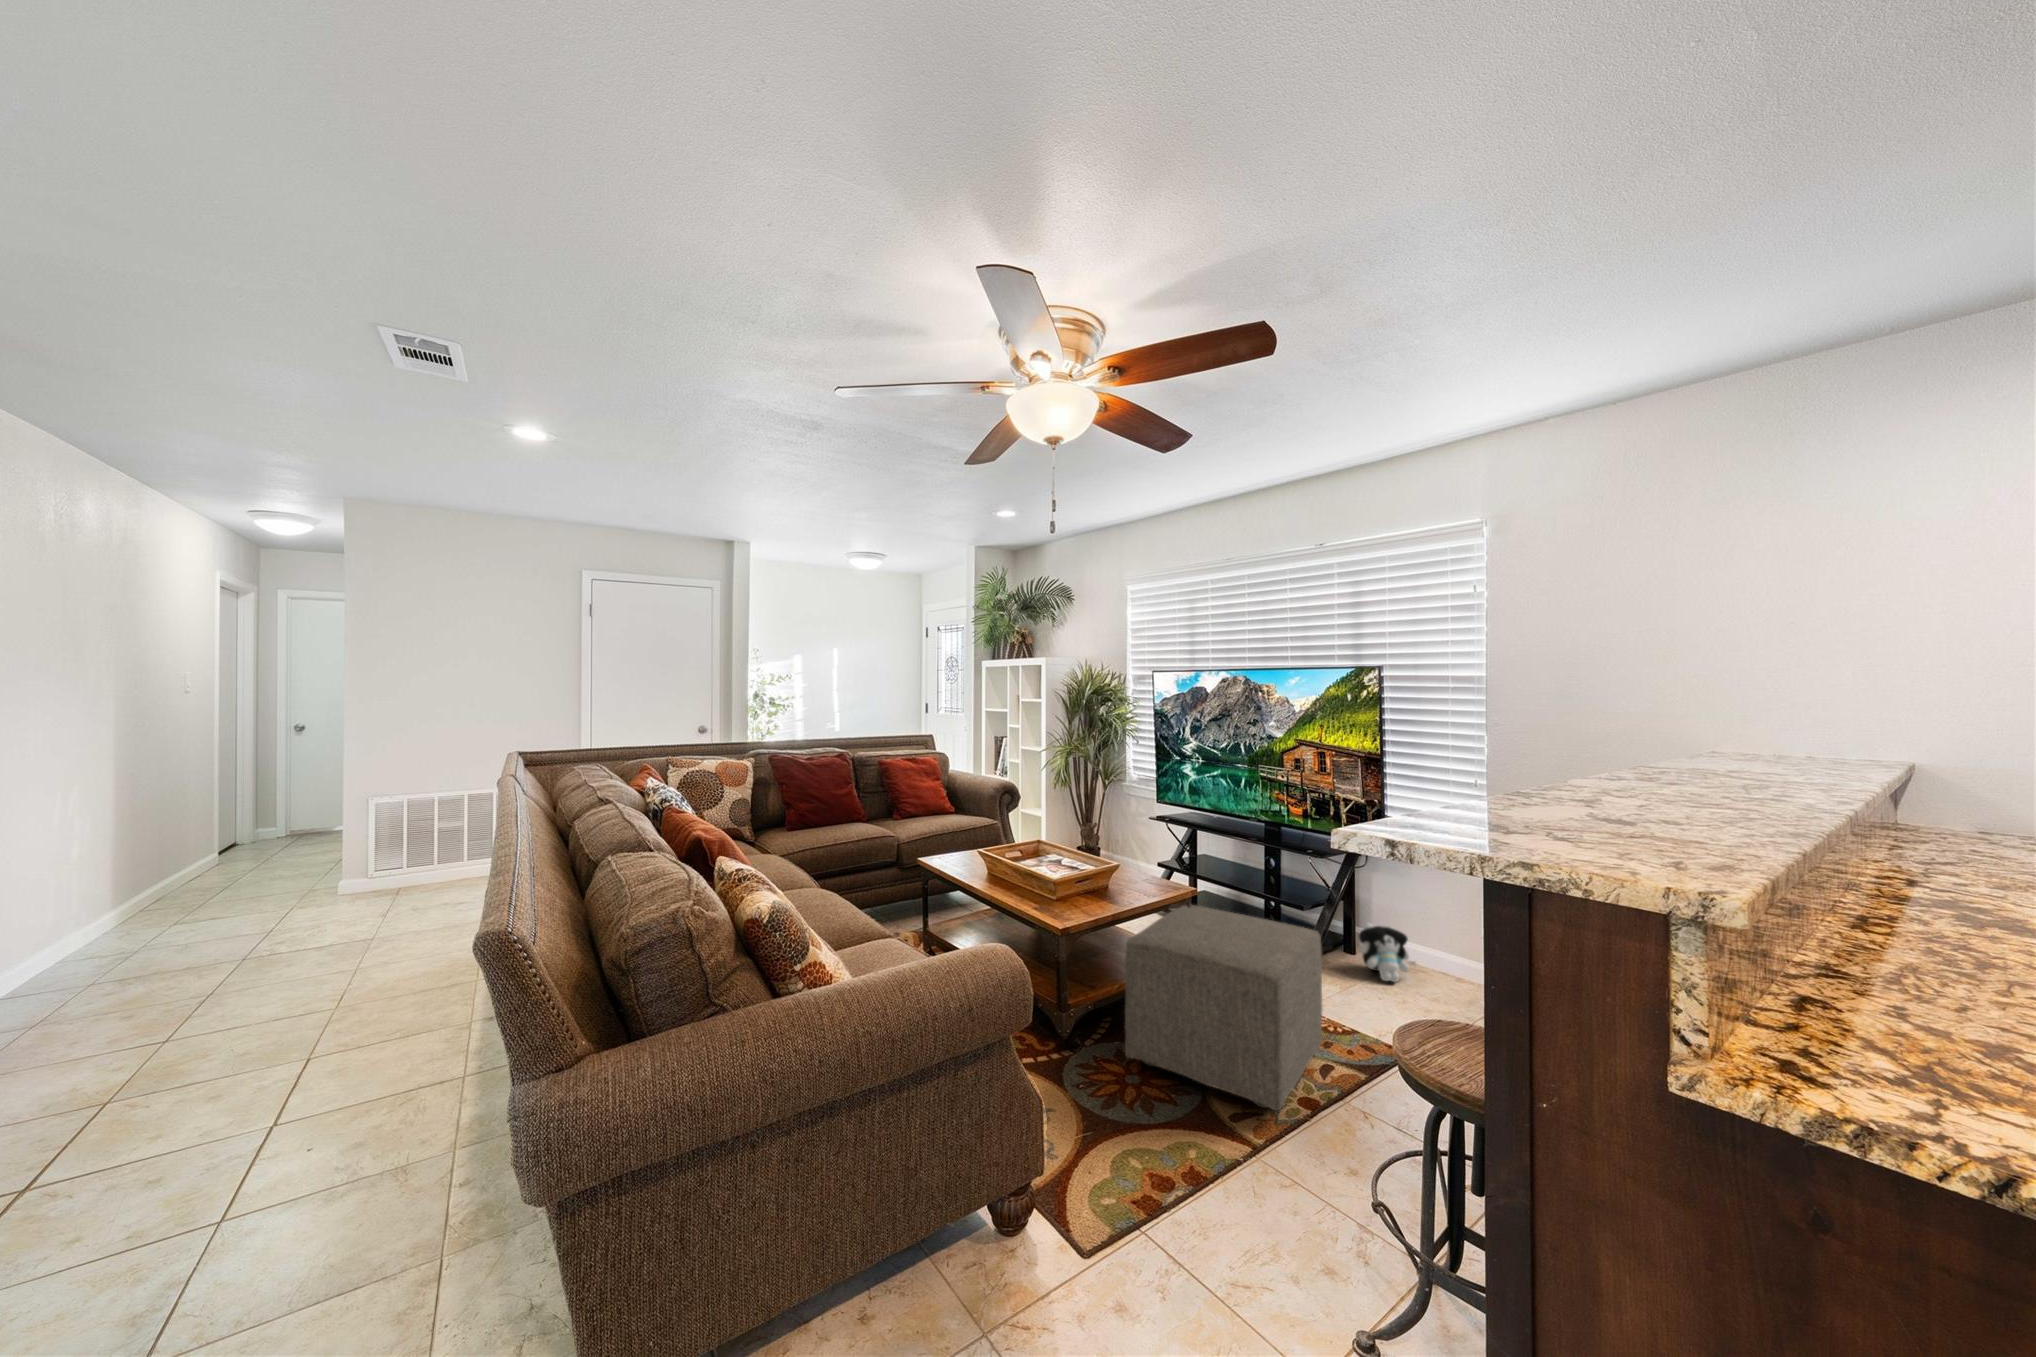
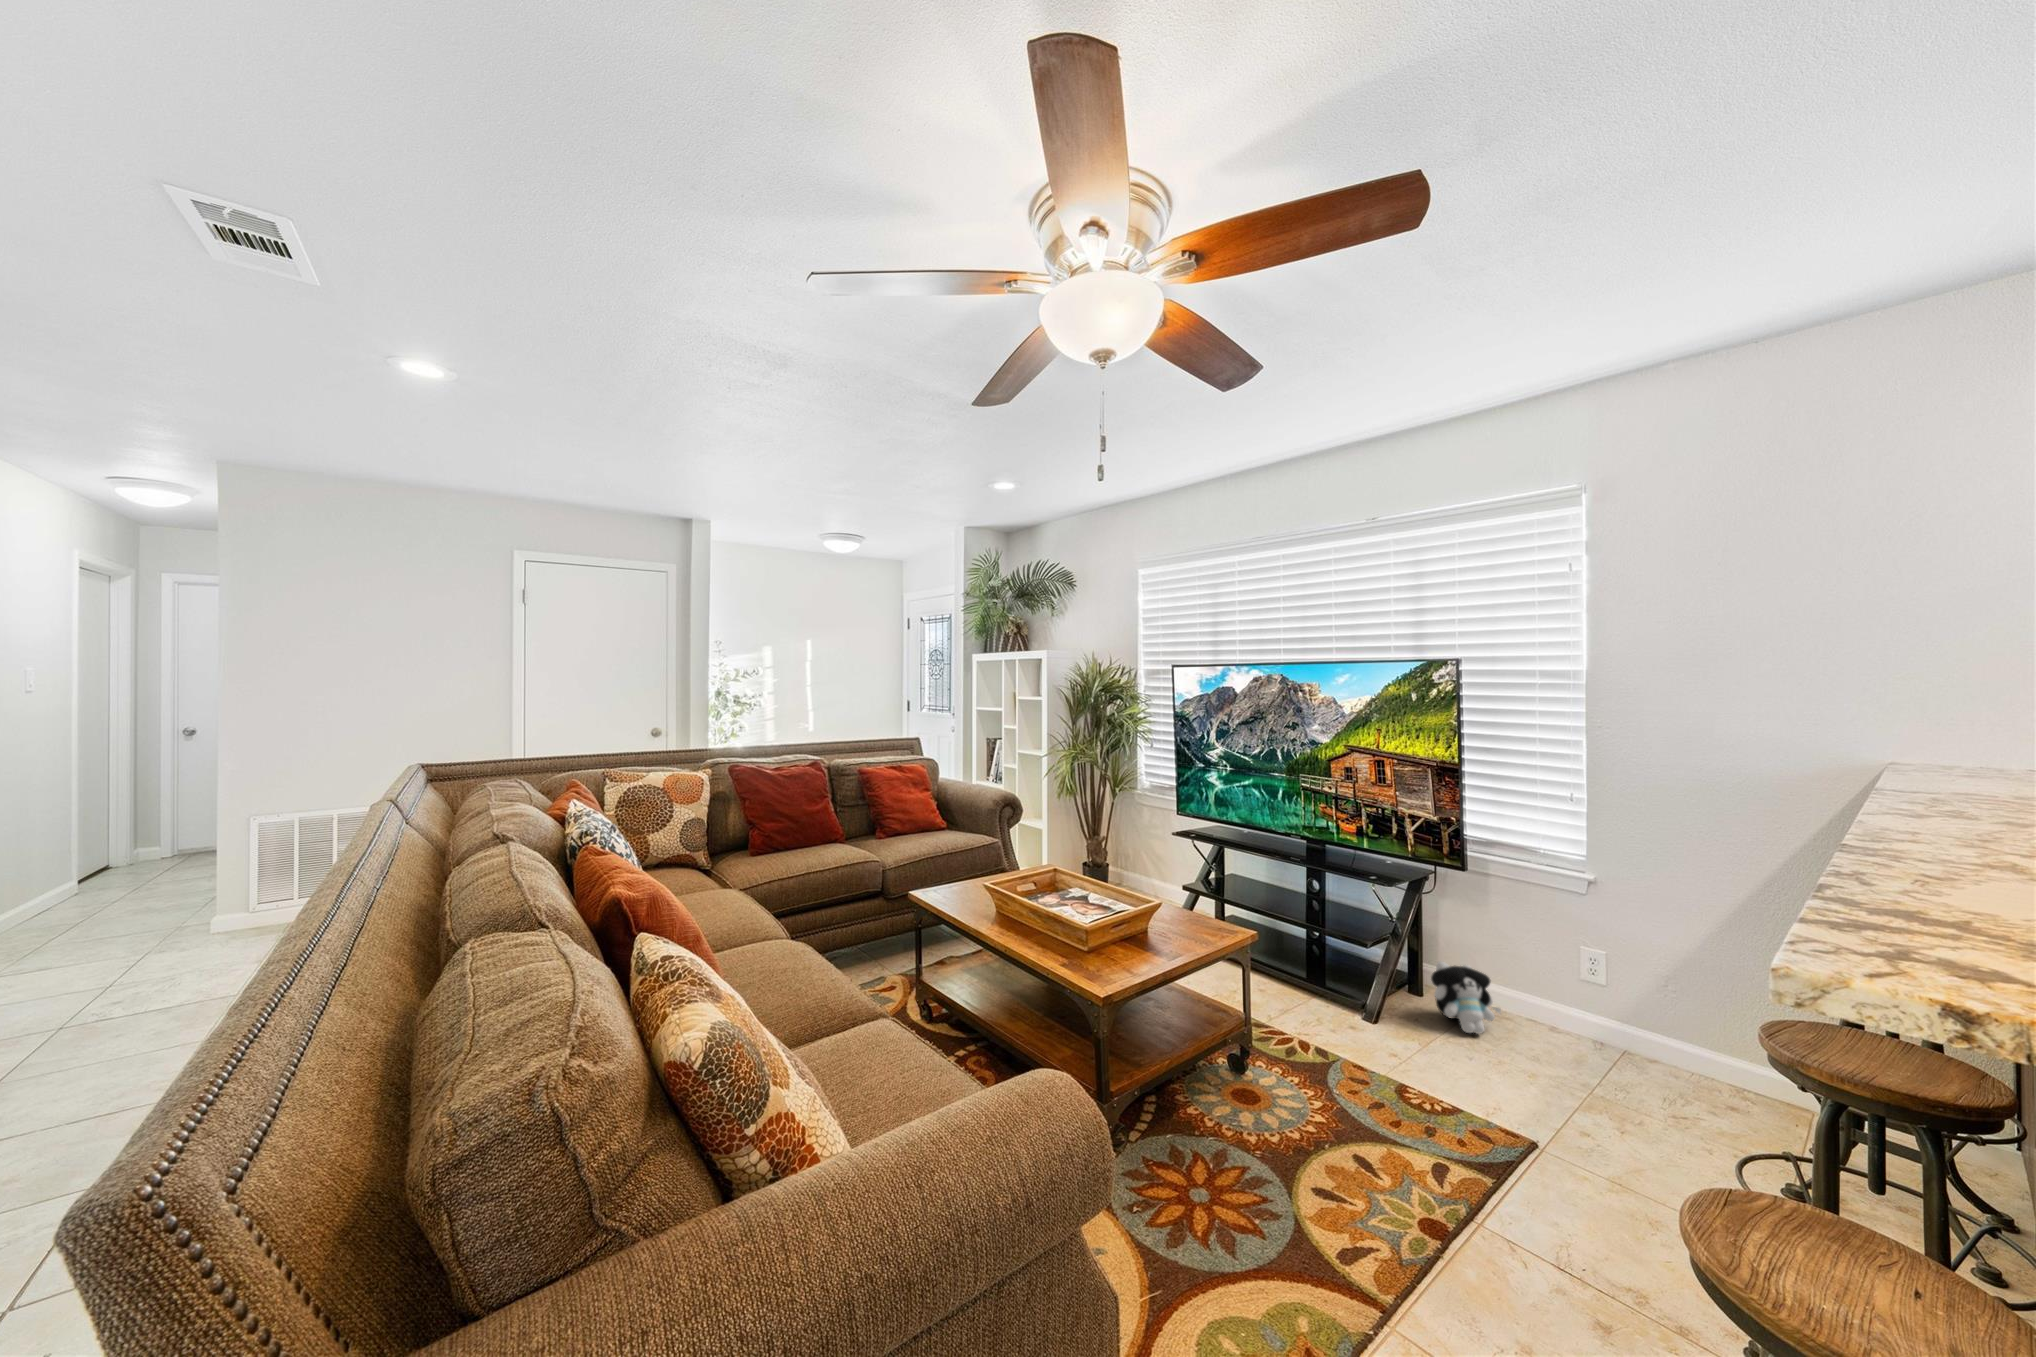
ottoman: present [1125,905,1322,1110] -> none [1184,952,1426,1248]

